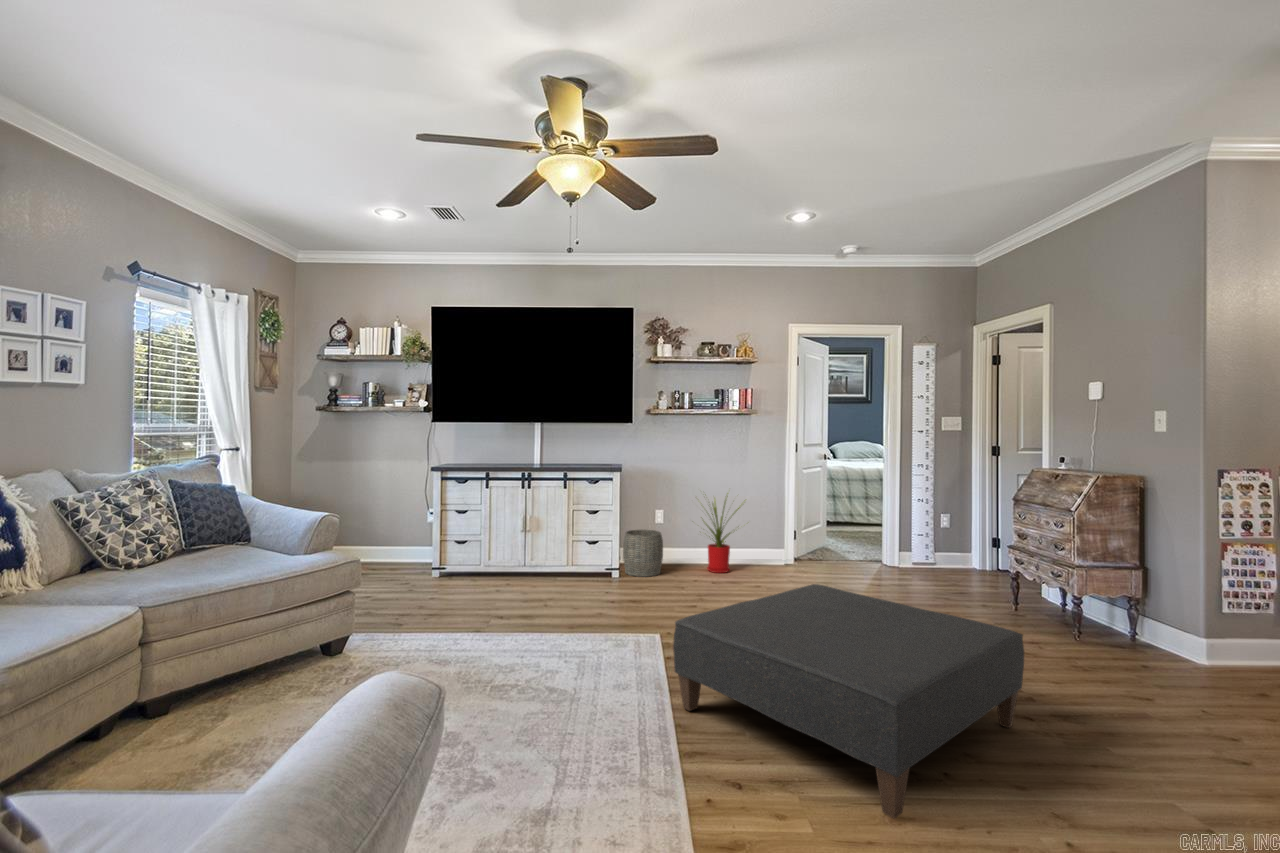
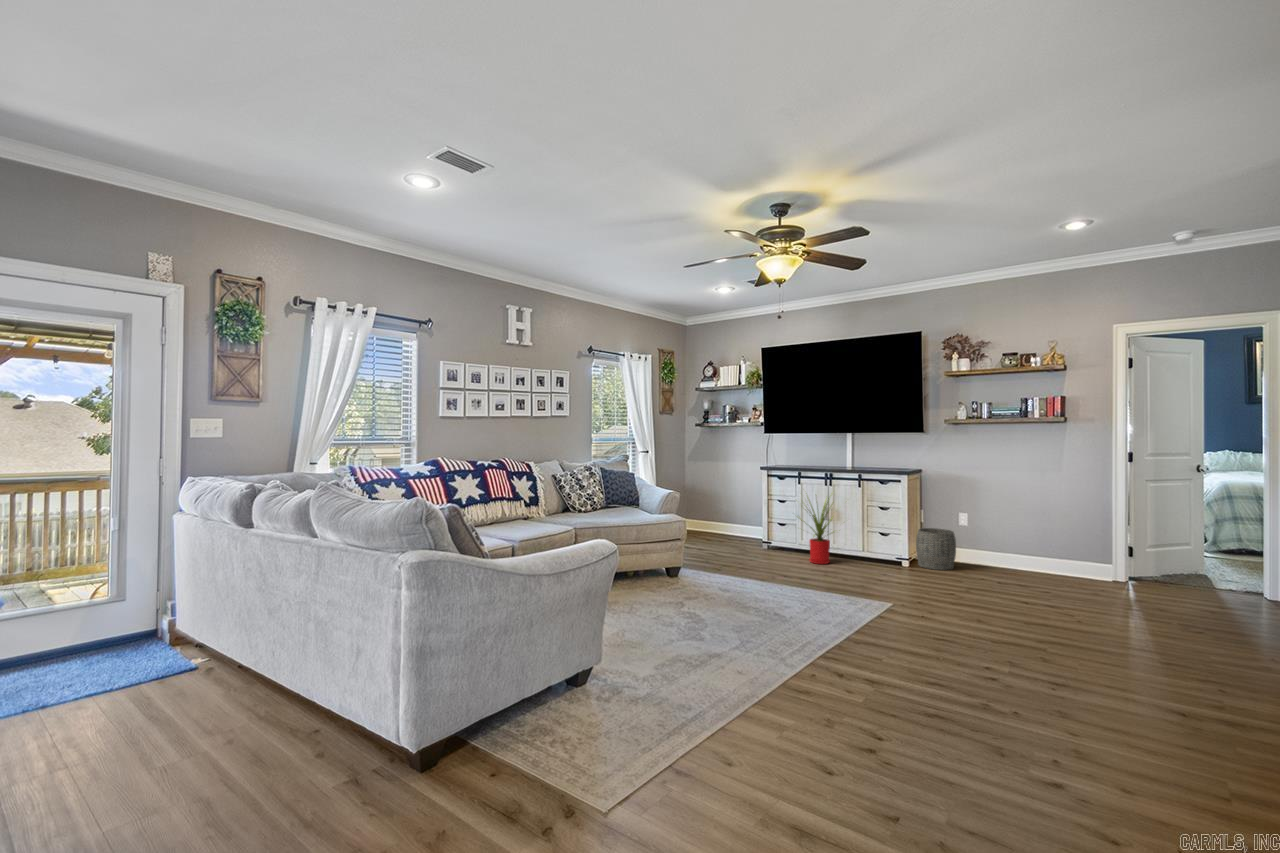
house plant: present [706,493,740,573] -> present [801,499,830,564]
ottoman: present [673,584,1024,818] -> none [851,576,1169,717]

